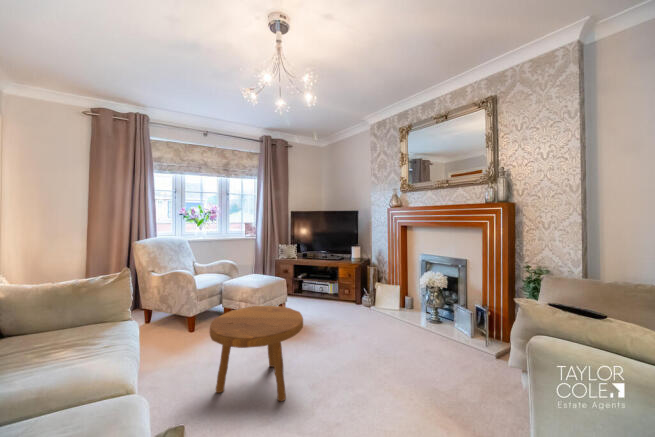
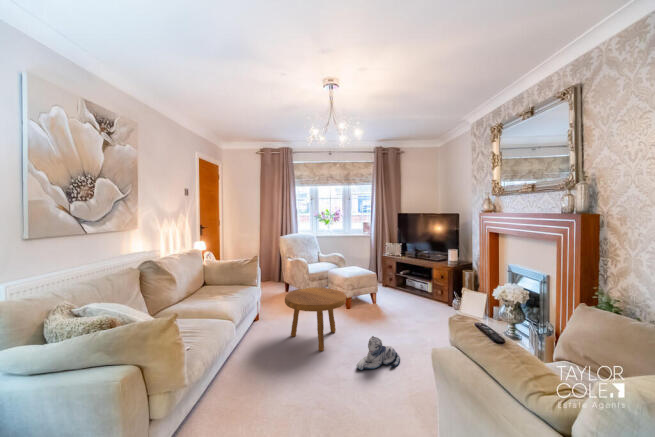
plush toy: none [347,356,387,408] -> present [357,336,400,370]

